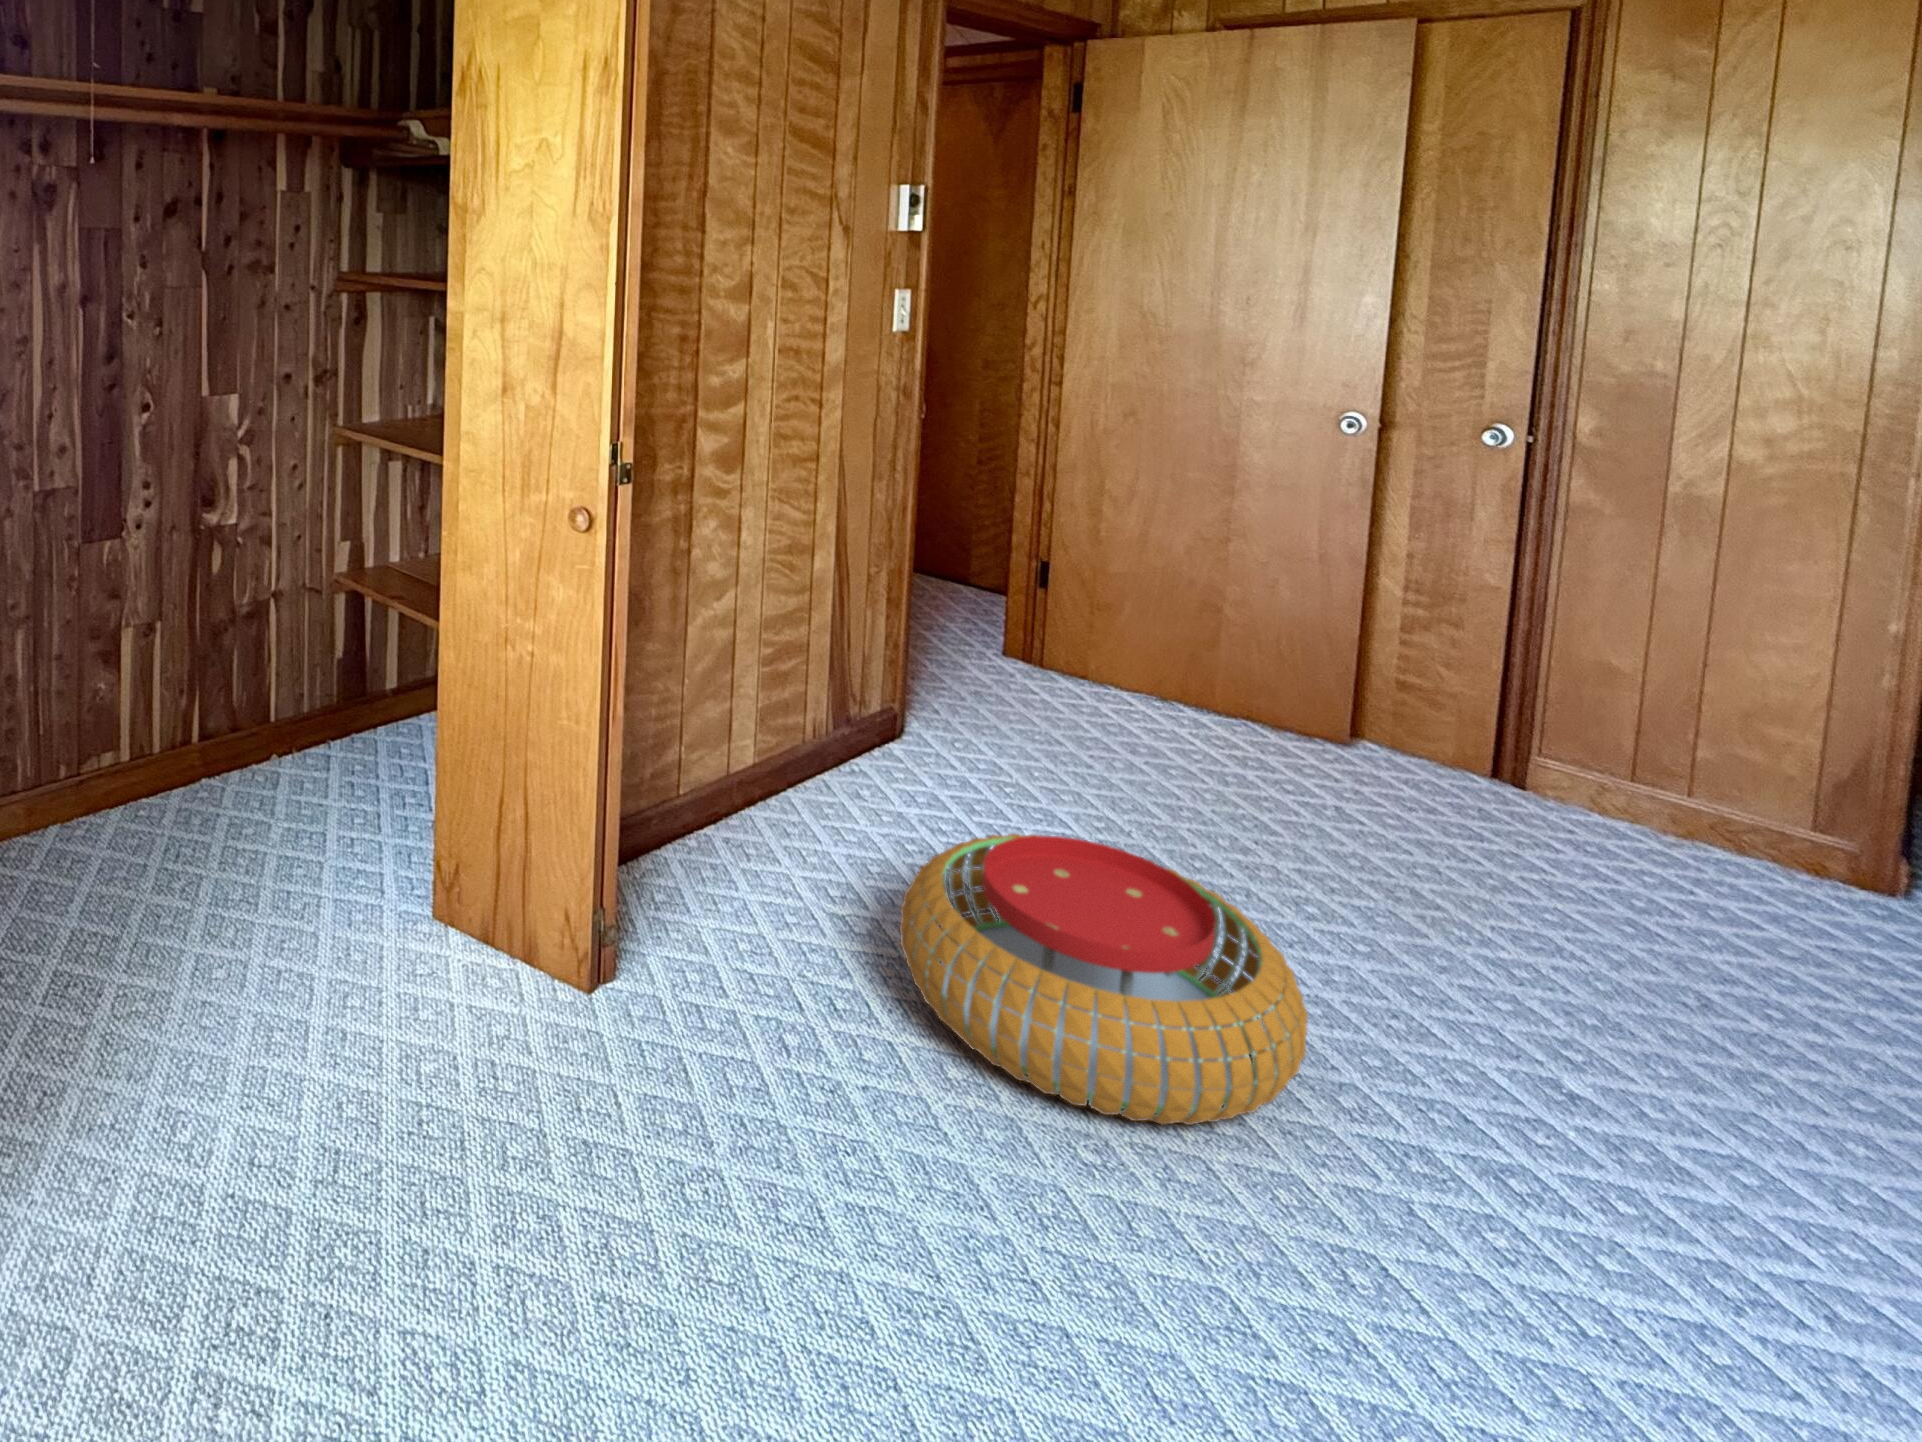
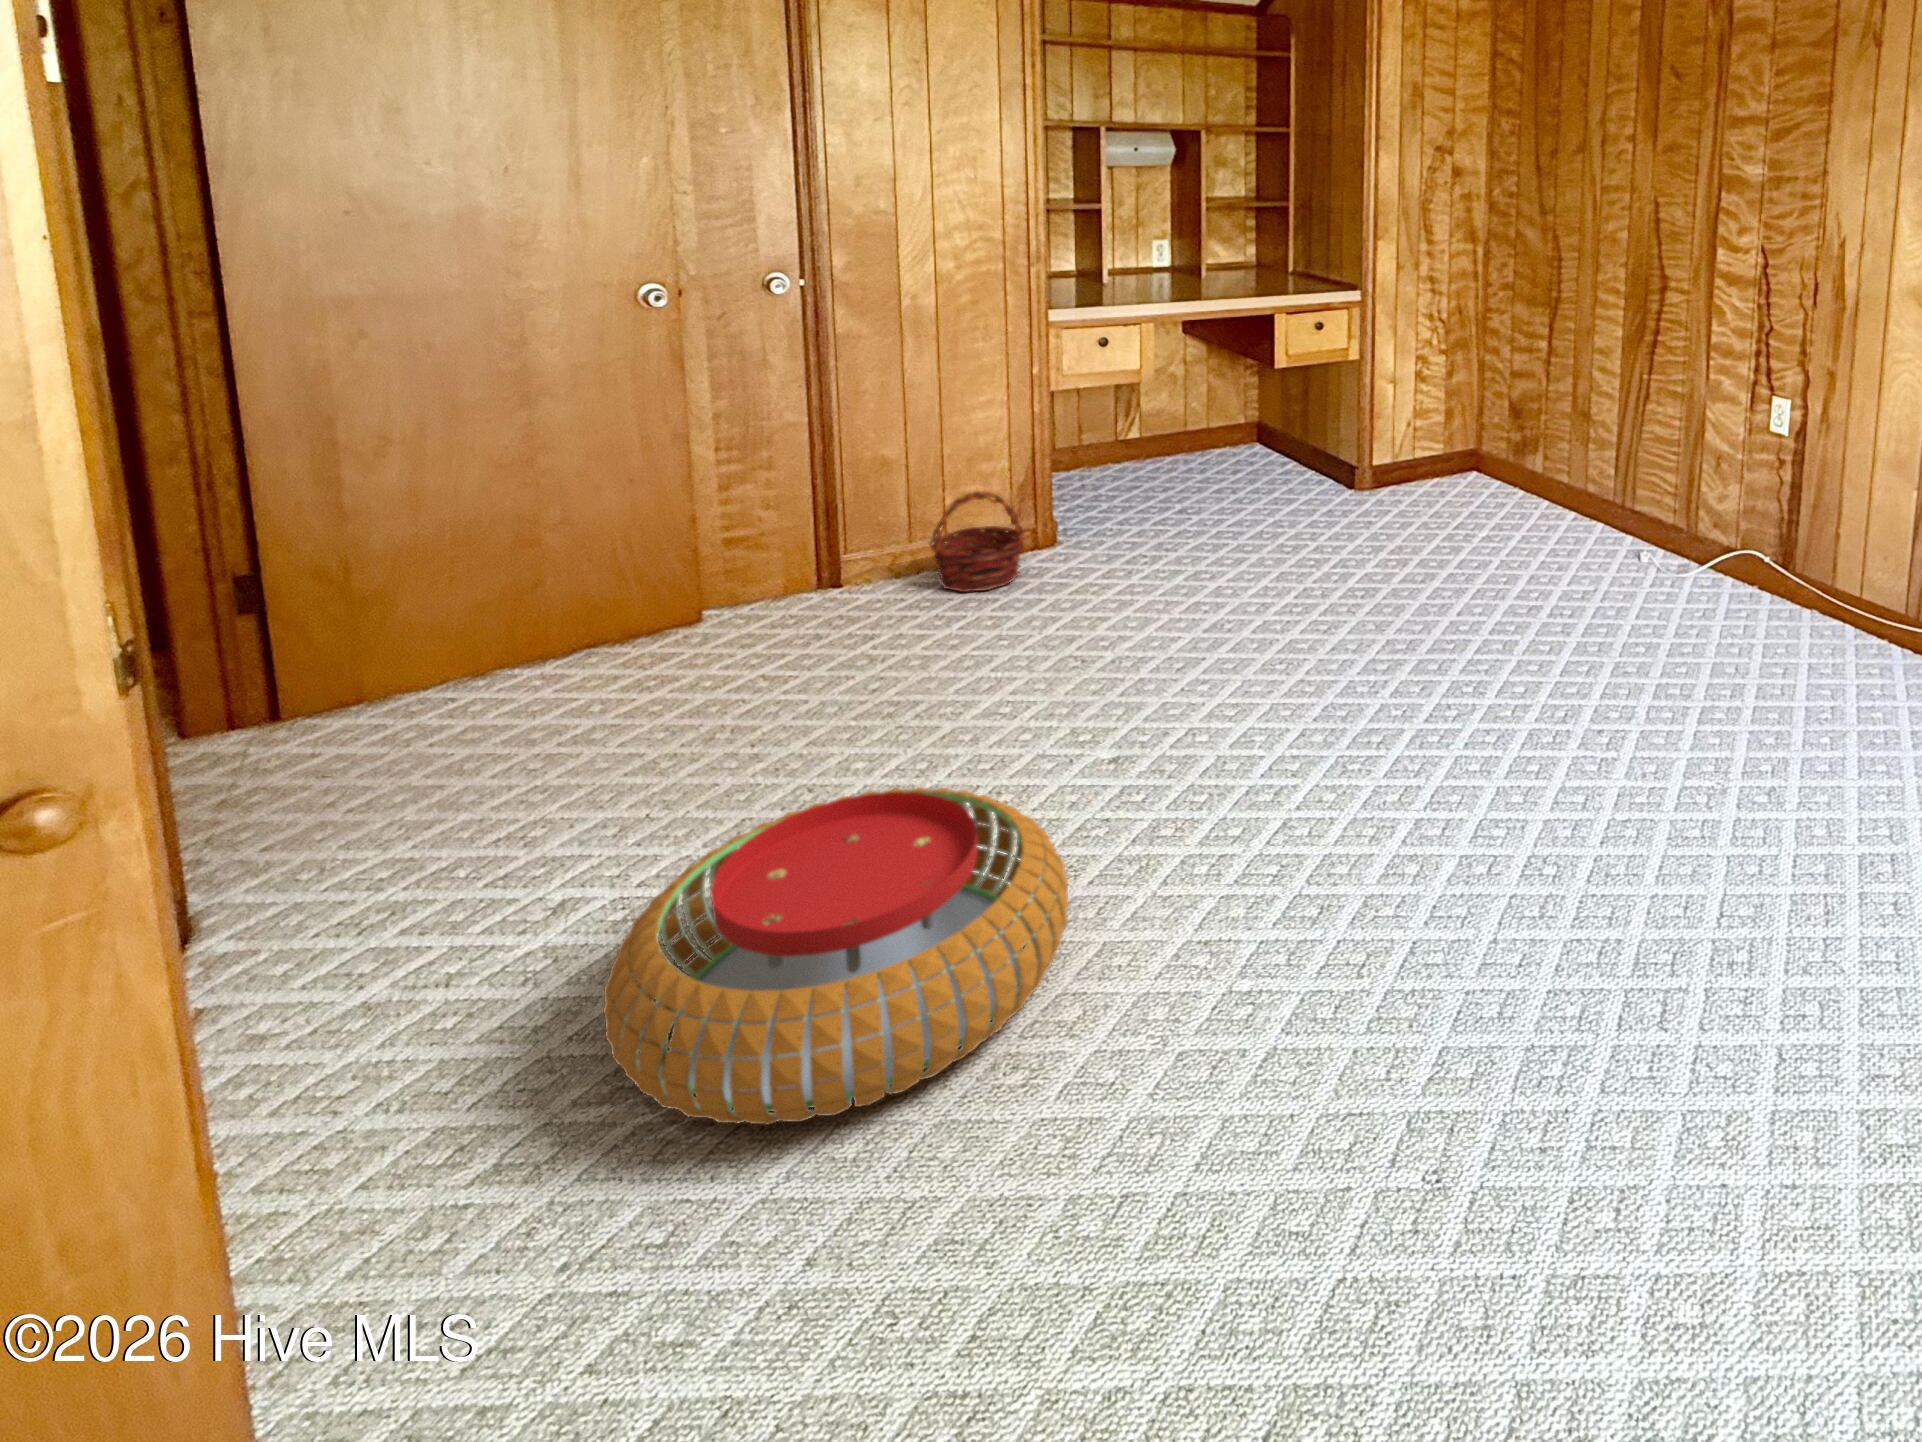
basket: none [1632,746,1800,890] -> present [929,491,1024,592]

